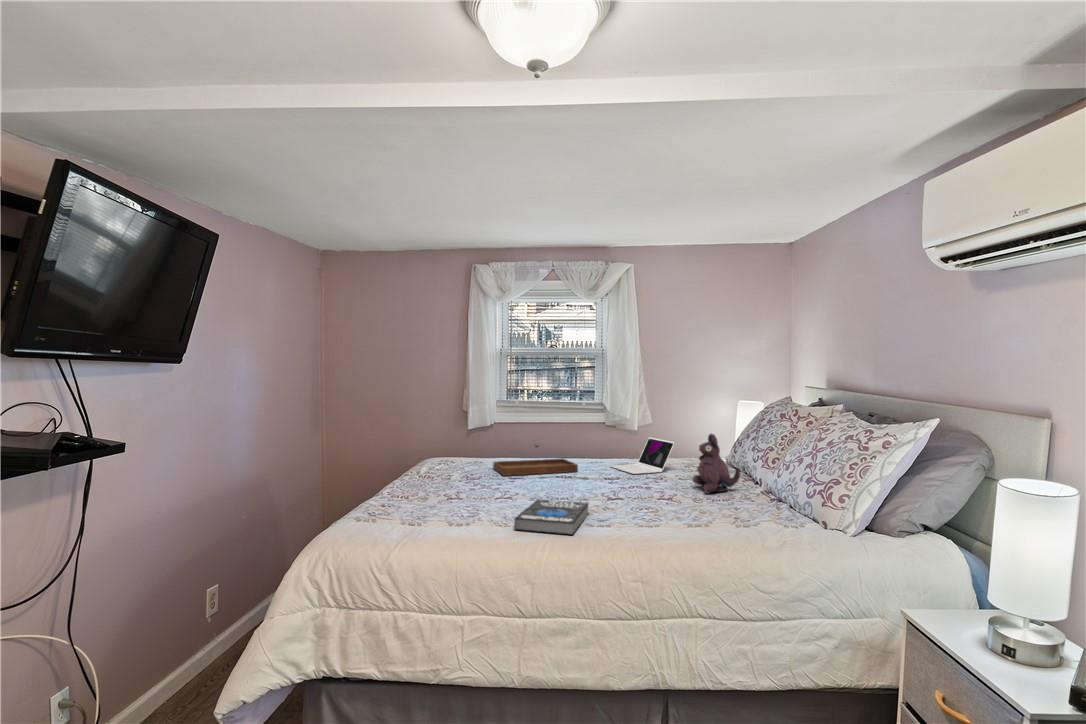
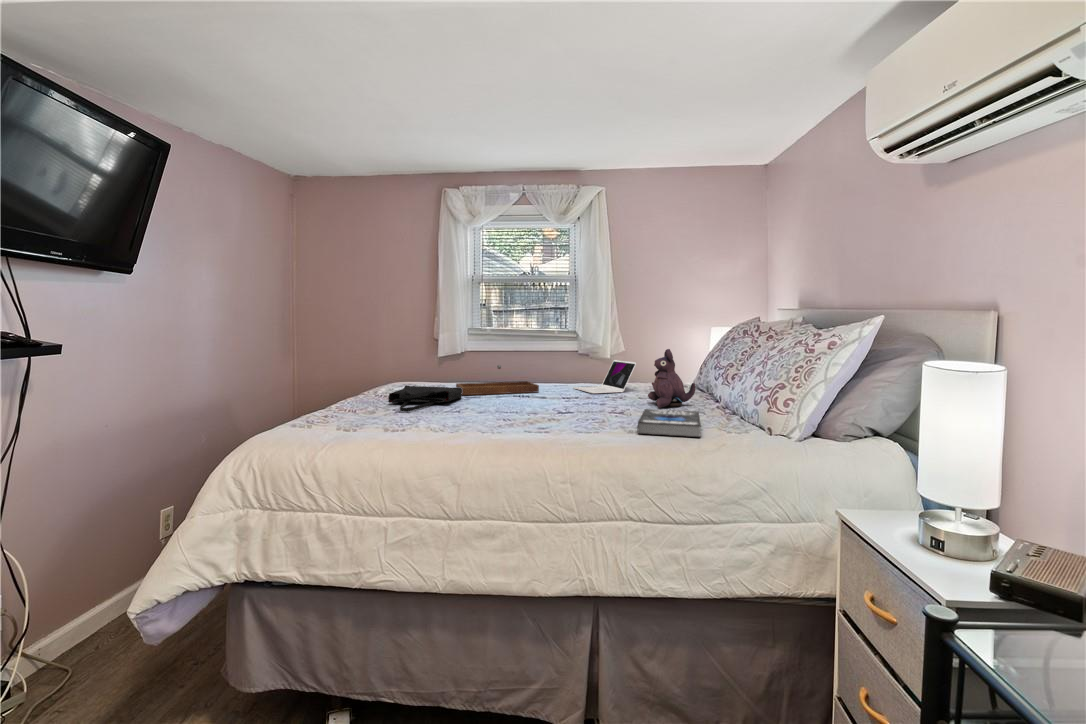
tote bag: none [436,466,505,498] -> present [388,385,462,411]
book: present [515,500,589,535] -> present [637,409,701,437]

